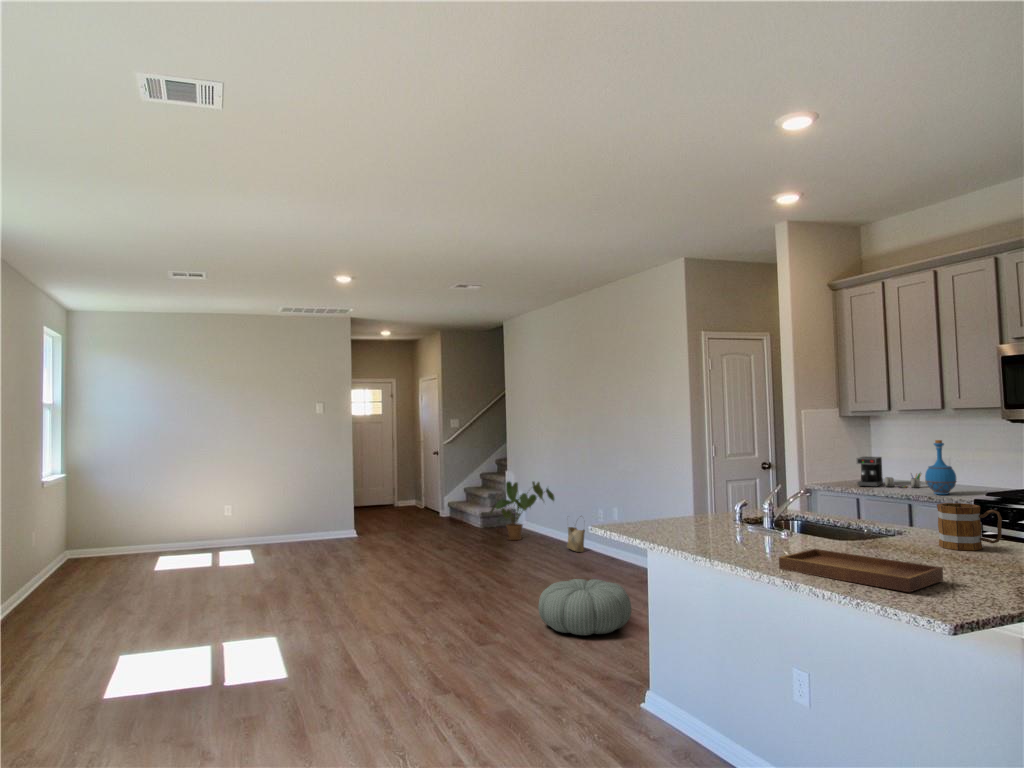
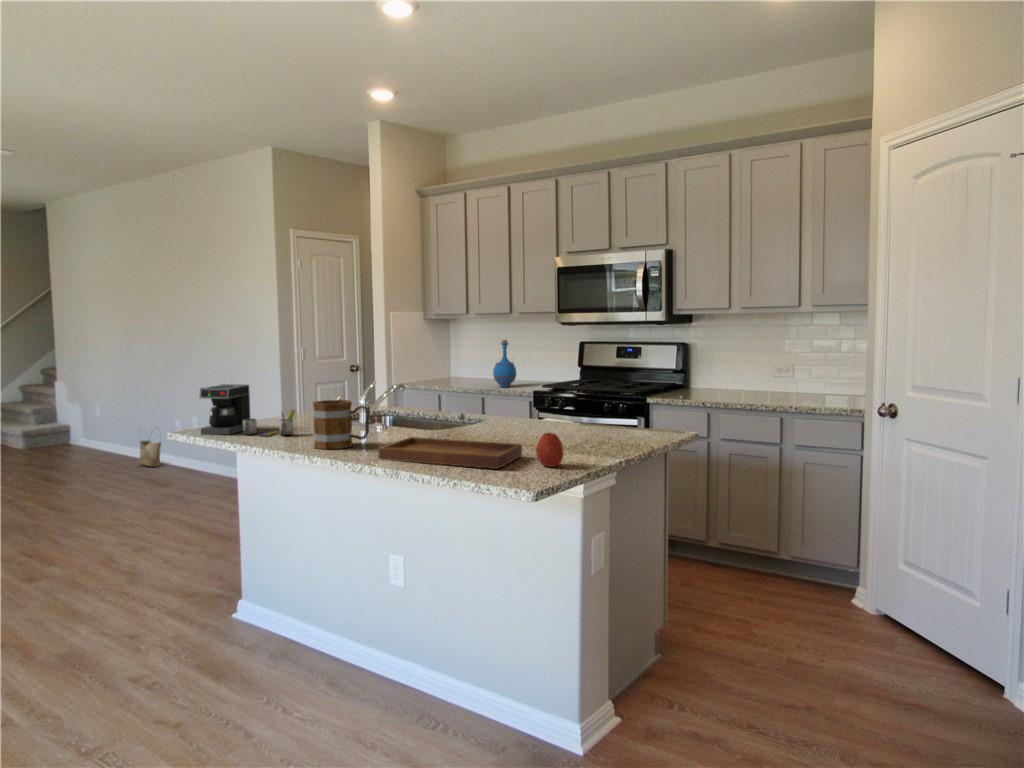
coffee maker: present [857,457,921,488] -> present [200,384,295,436]
house plant: present [490,481,554,540] -> none [33,392,122,461]
mug: present [937,503,1002,550] -> present [313,400,370,449]
apple: none [957,556,994,597] -> present [536,433,563,467]
pouf: present [538,579,632,635] -> none [99,494,216,557]

